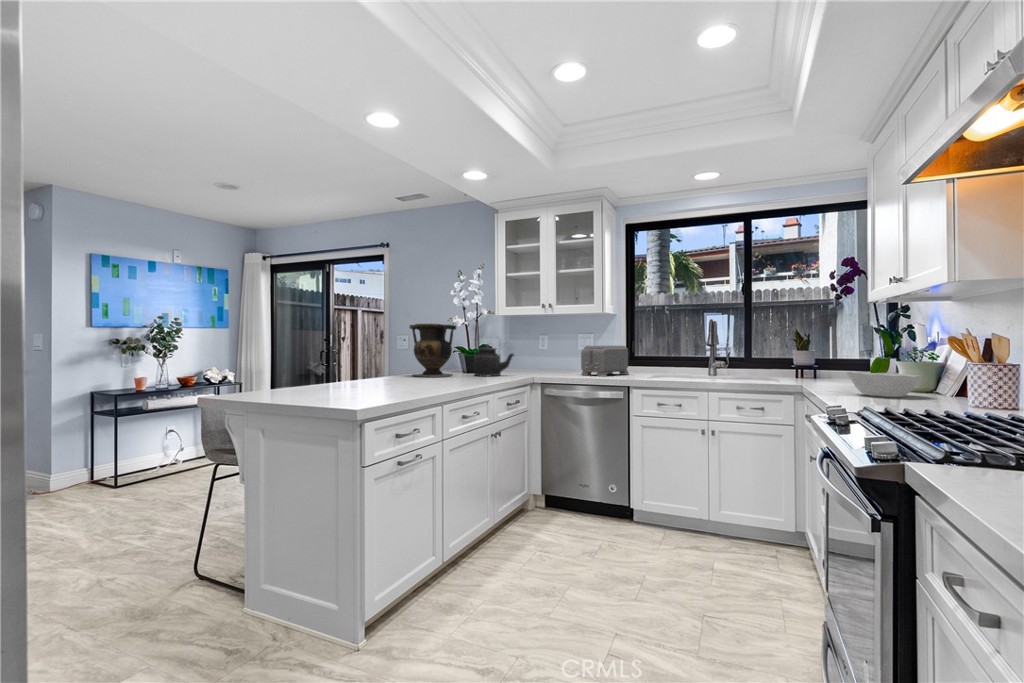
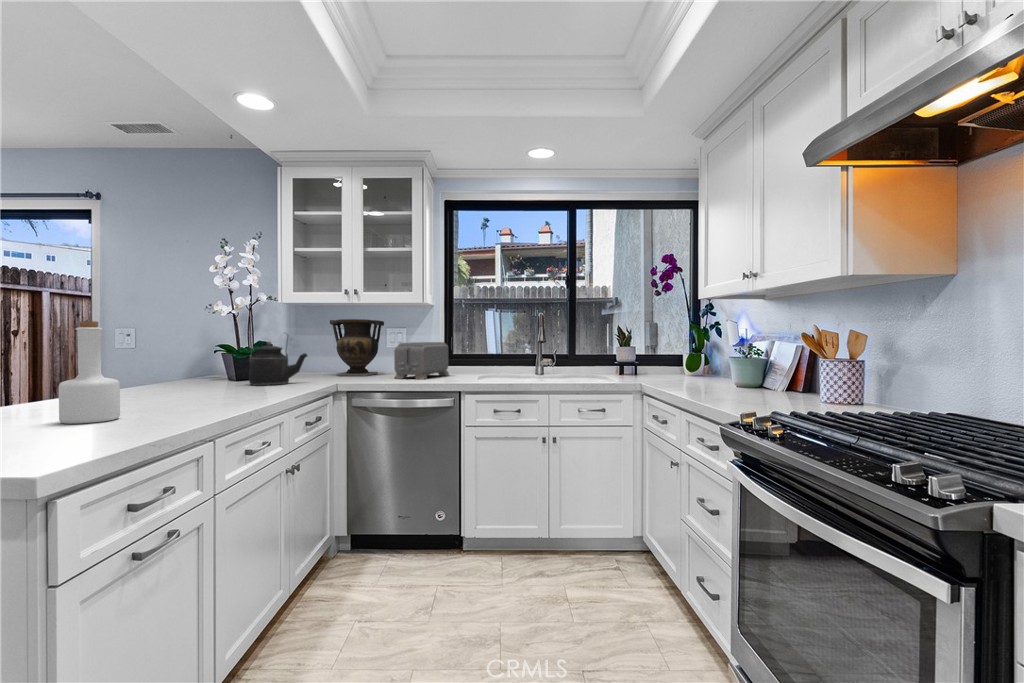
vase: present [410,324,456,377] -> present [330,319,384,376]
bottle: none [365,330,394,390] -> present [59,321,120,424]
bowl: present [847,372,921,397] -> none [703,370,772,395]

